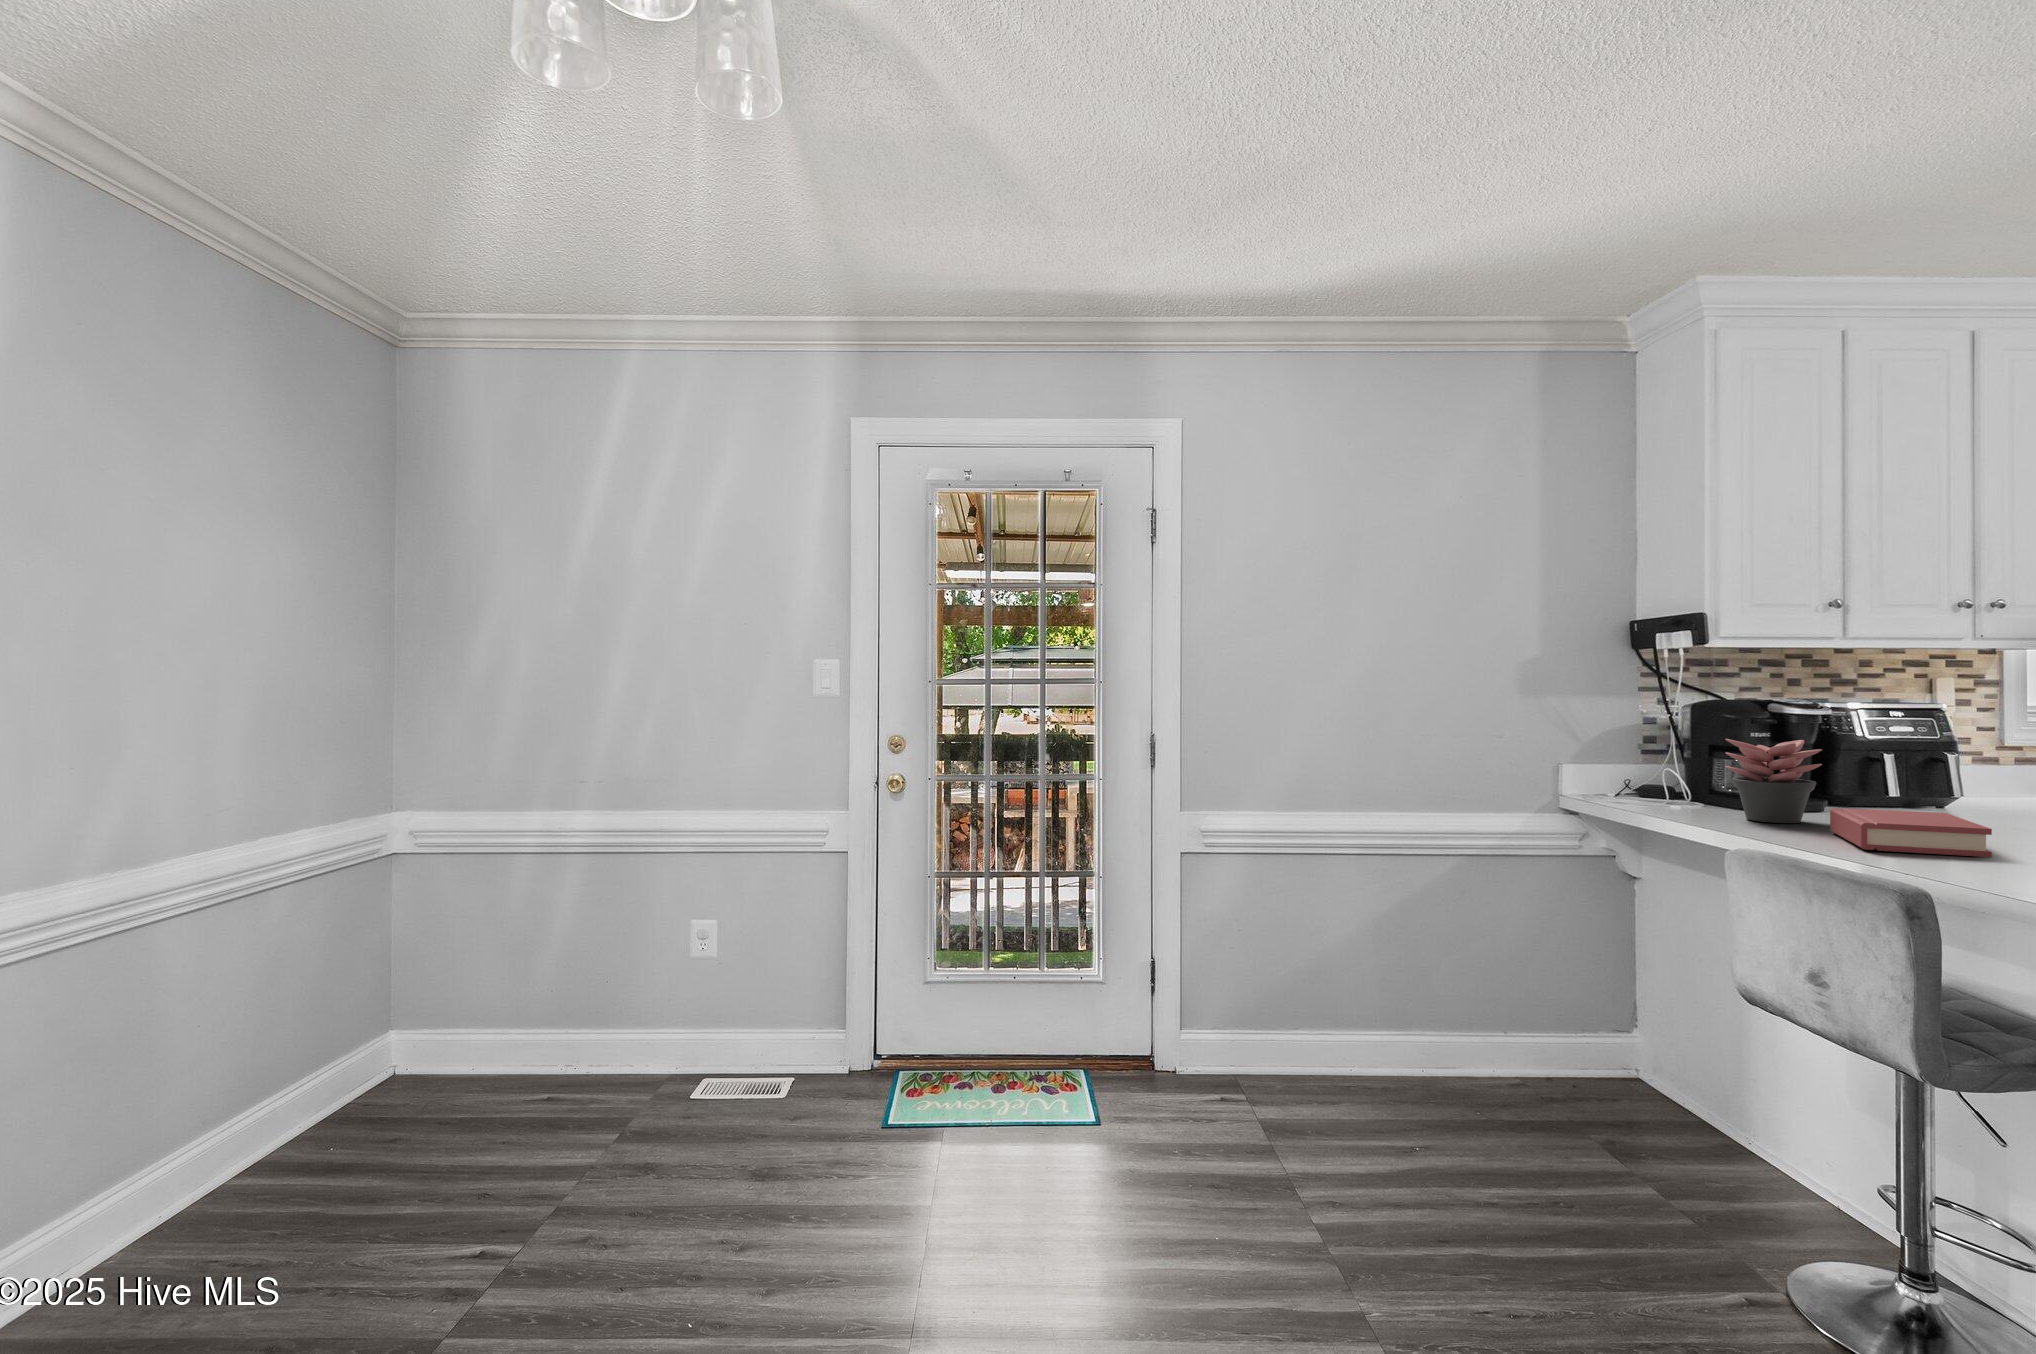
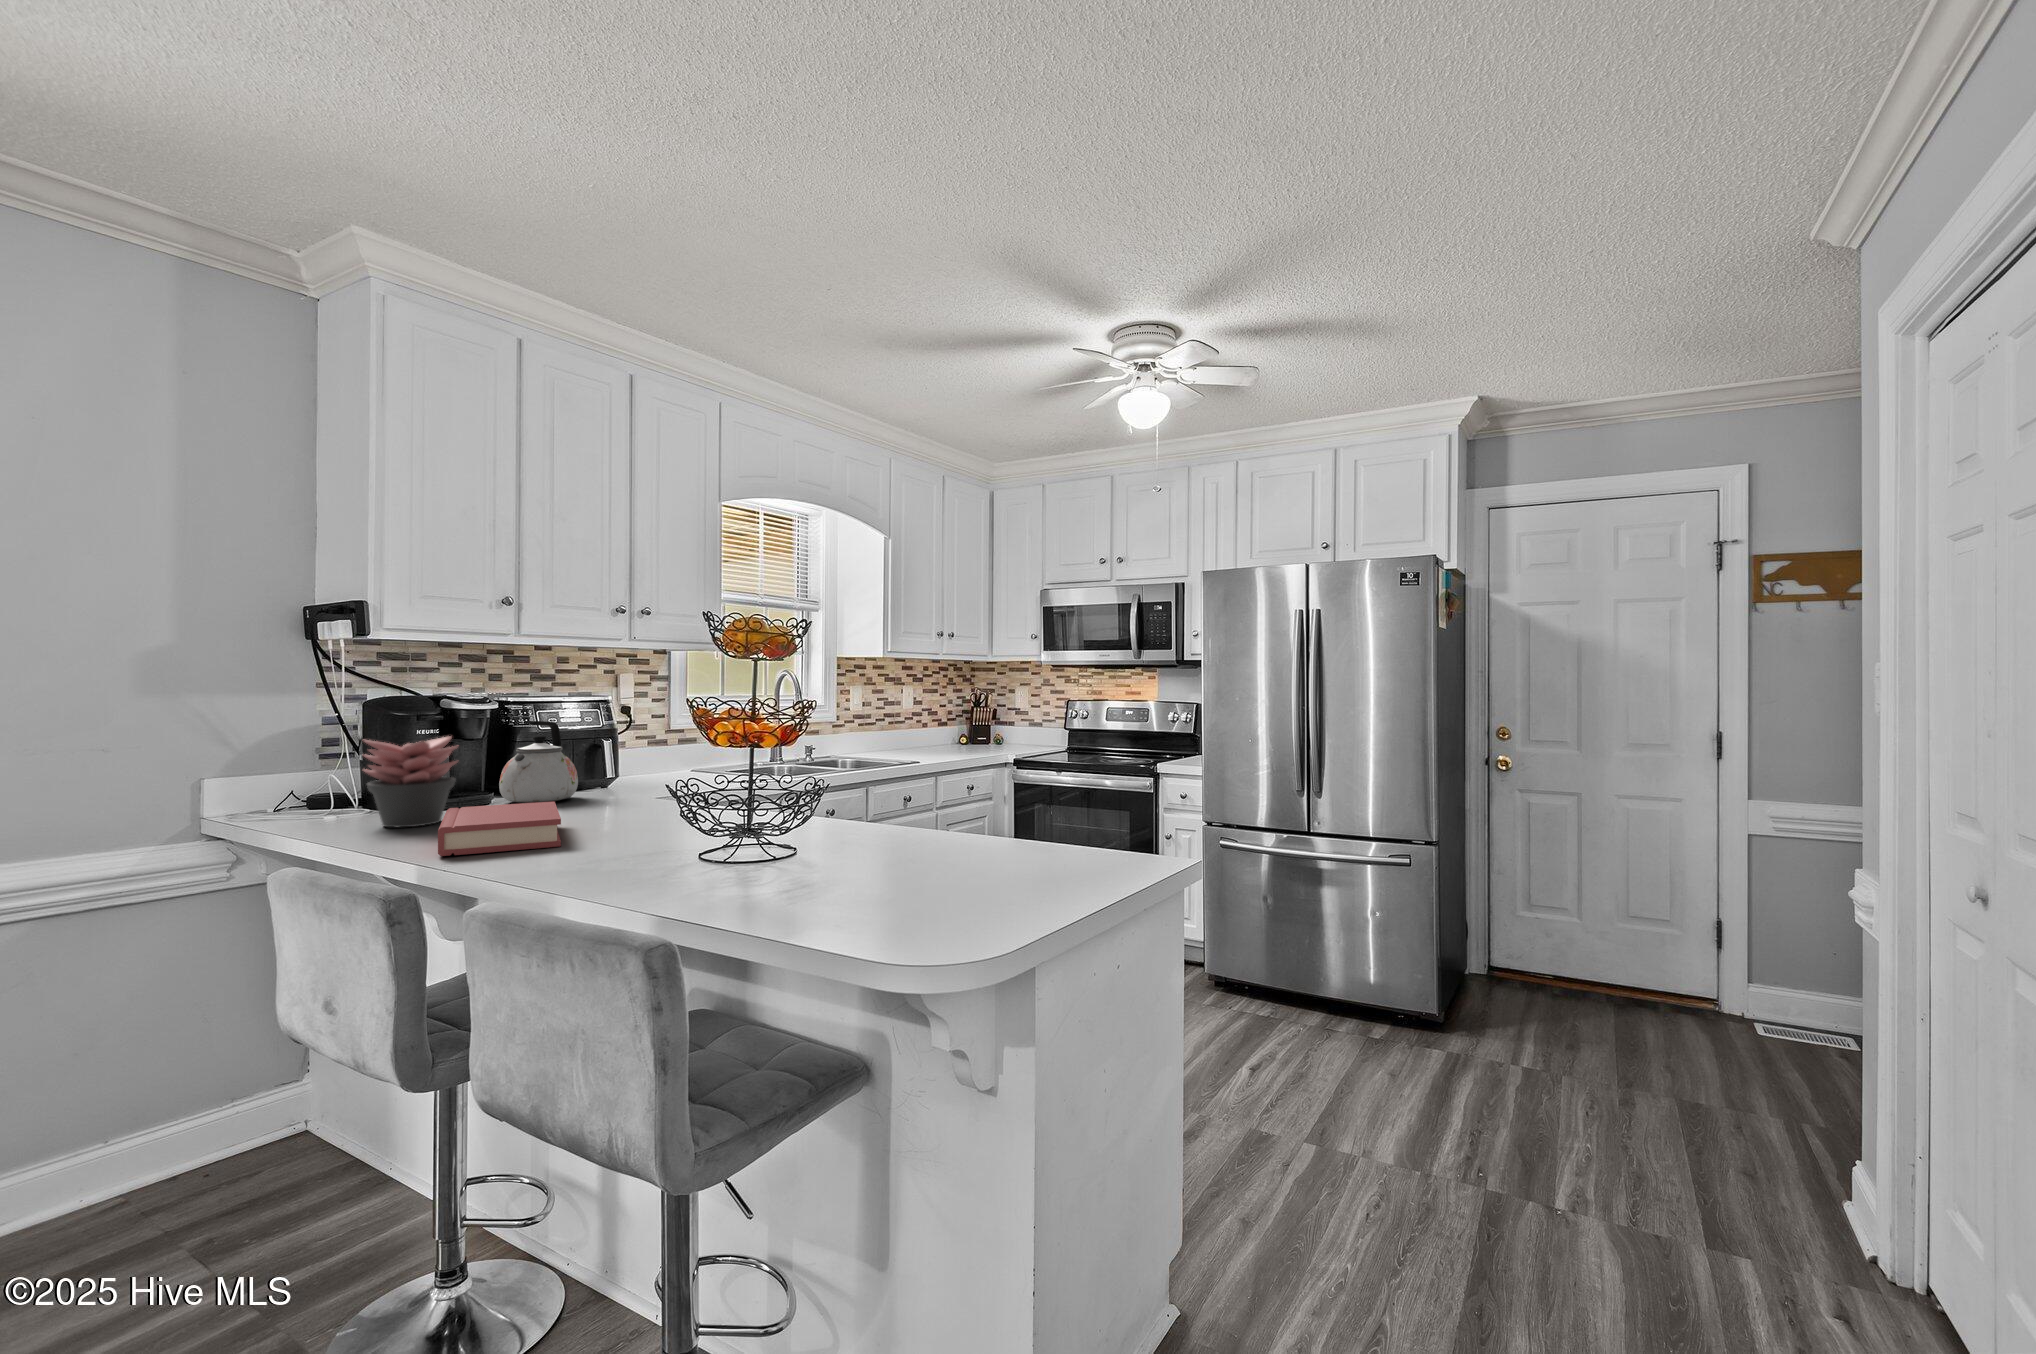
kettle: none [1836,728,1929,815] -> present [499,721,578,803]

